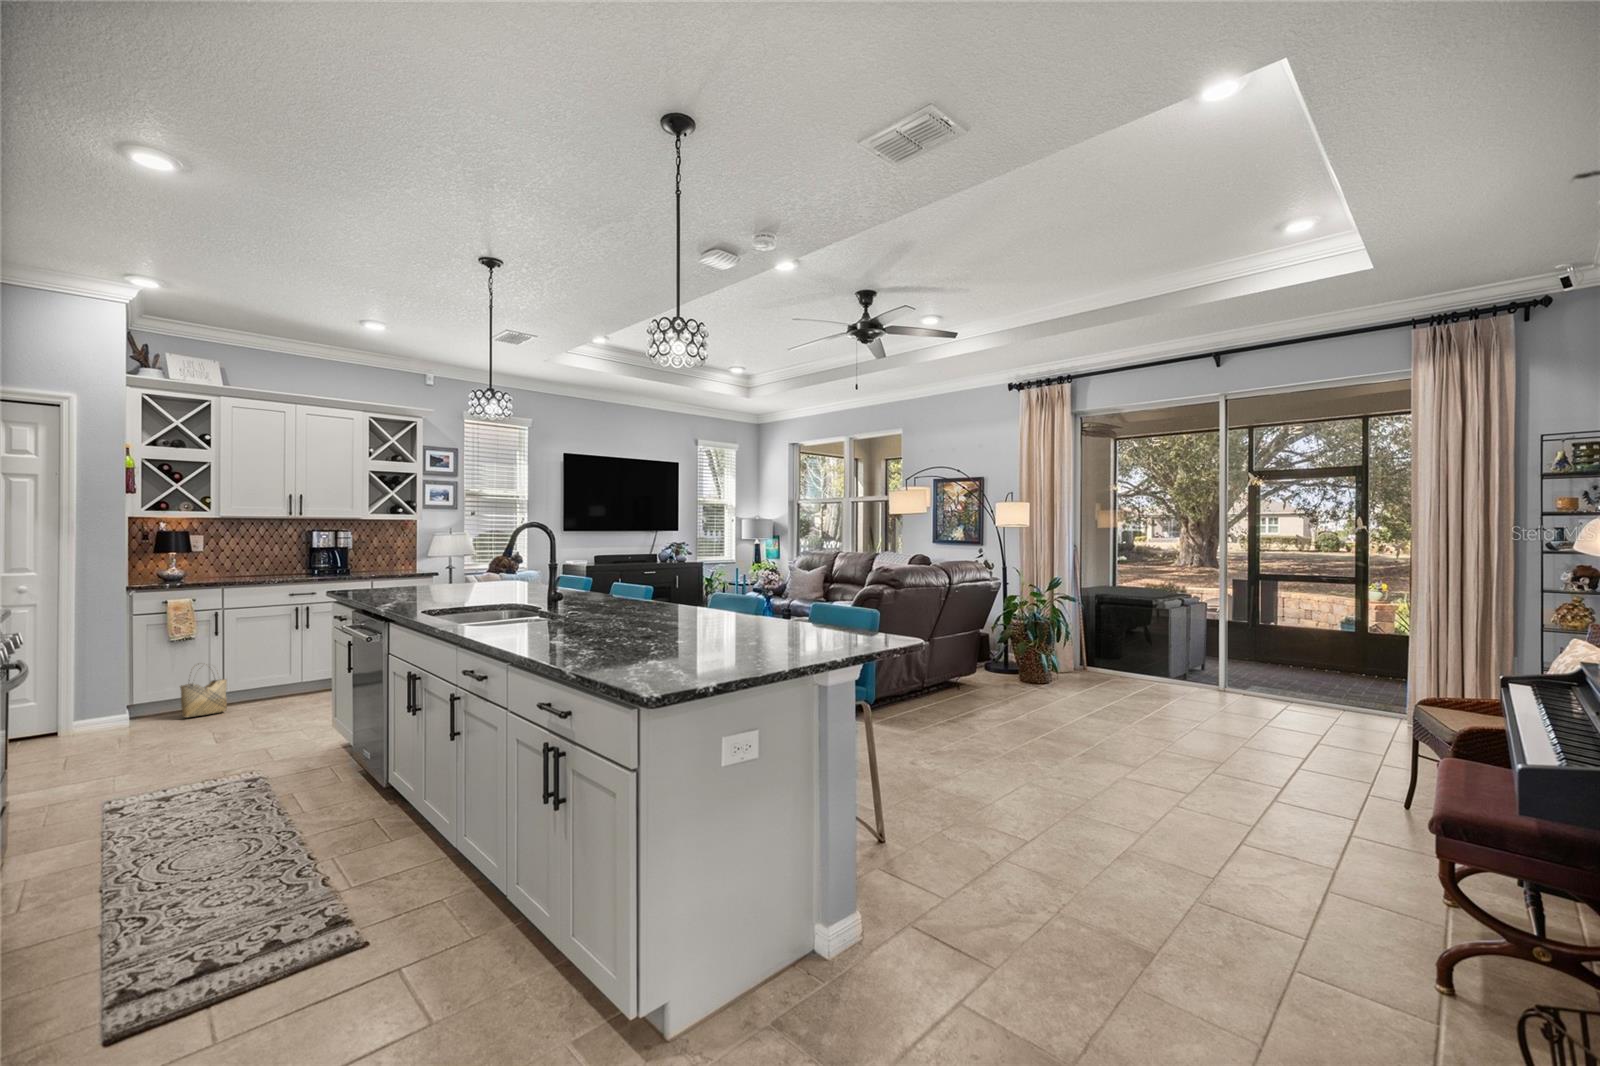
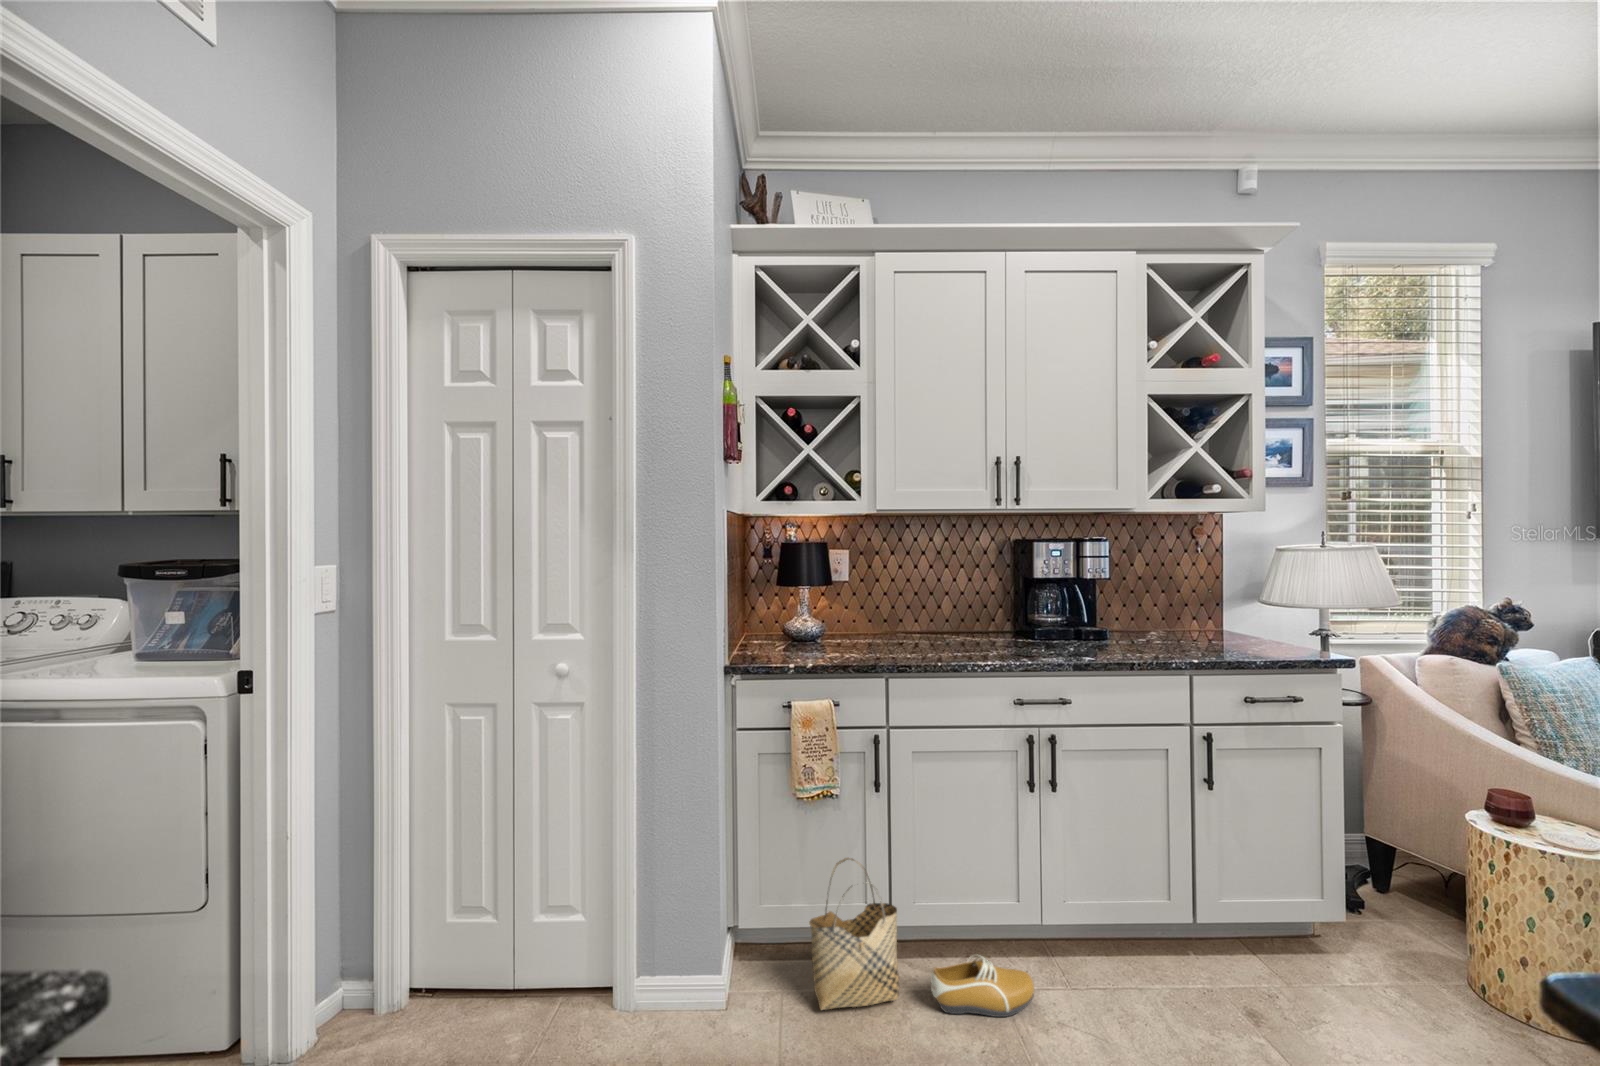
shoe: none [243,689,292,710] -> present [931,955,1034,1017]

